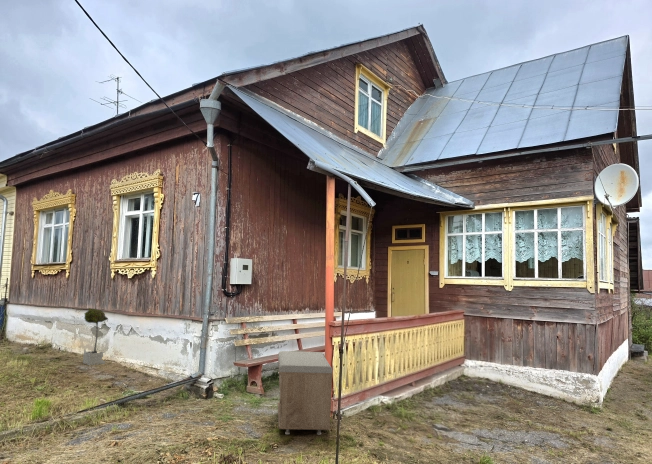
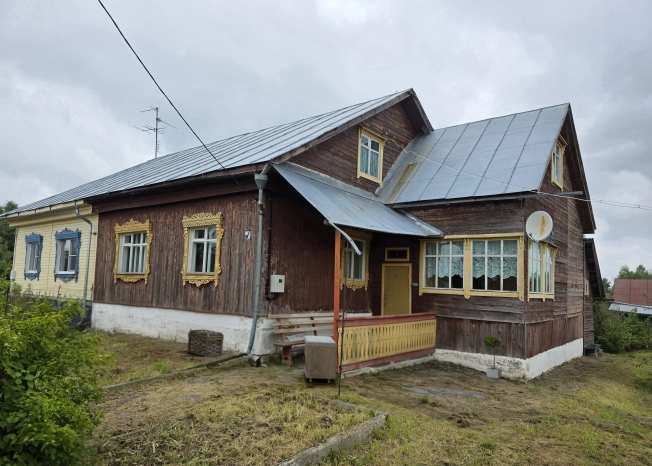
potted tree: present [83,308,108,365] -> present [484,336,502,378]
basket: none [108,338,162,383] -> present [187,329,224,357]

